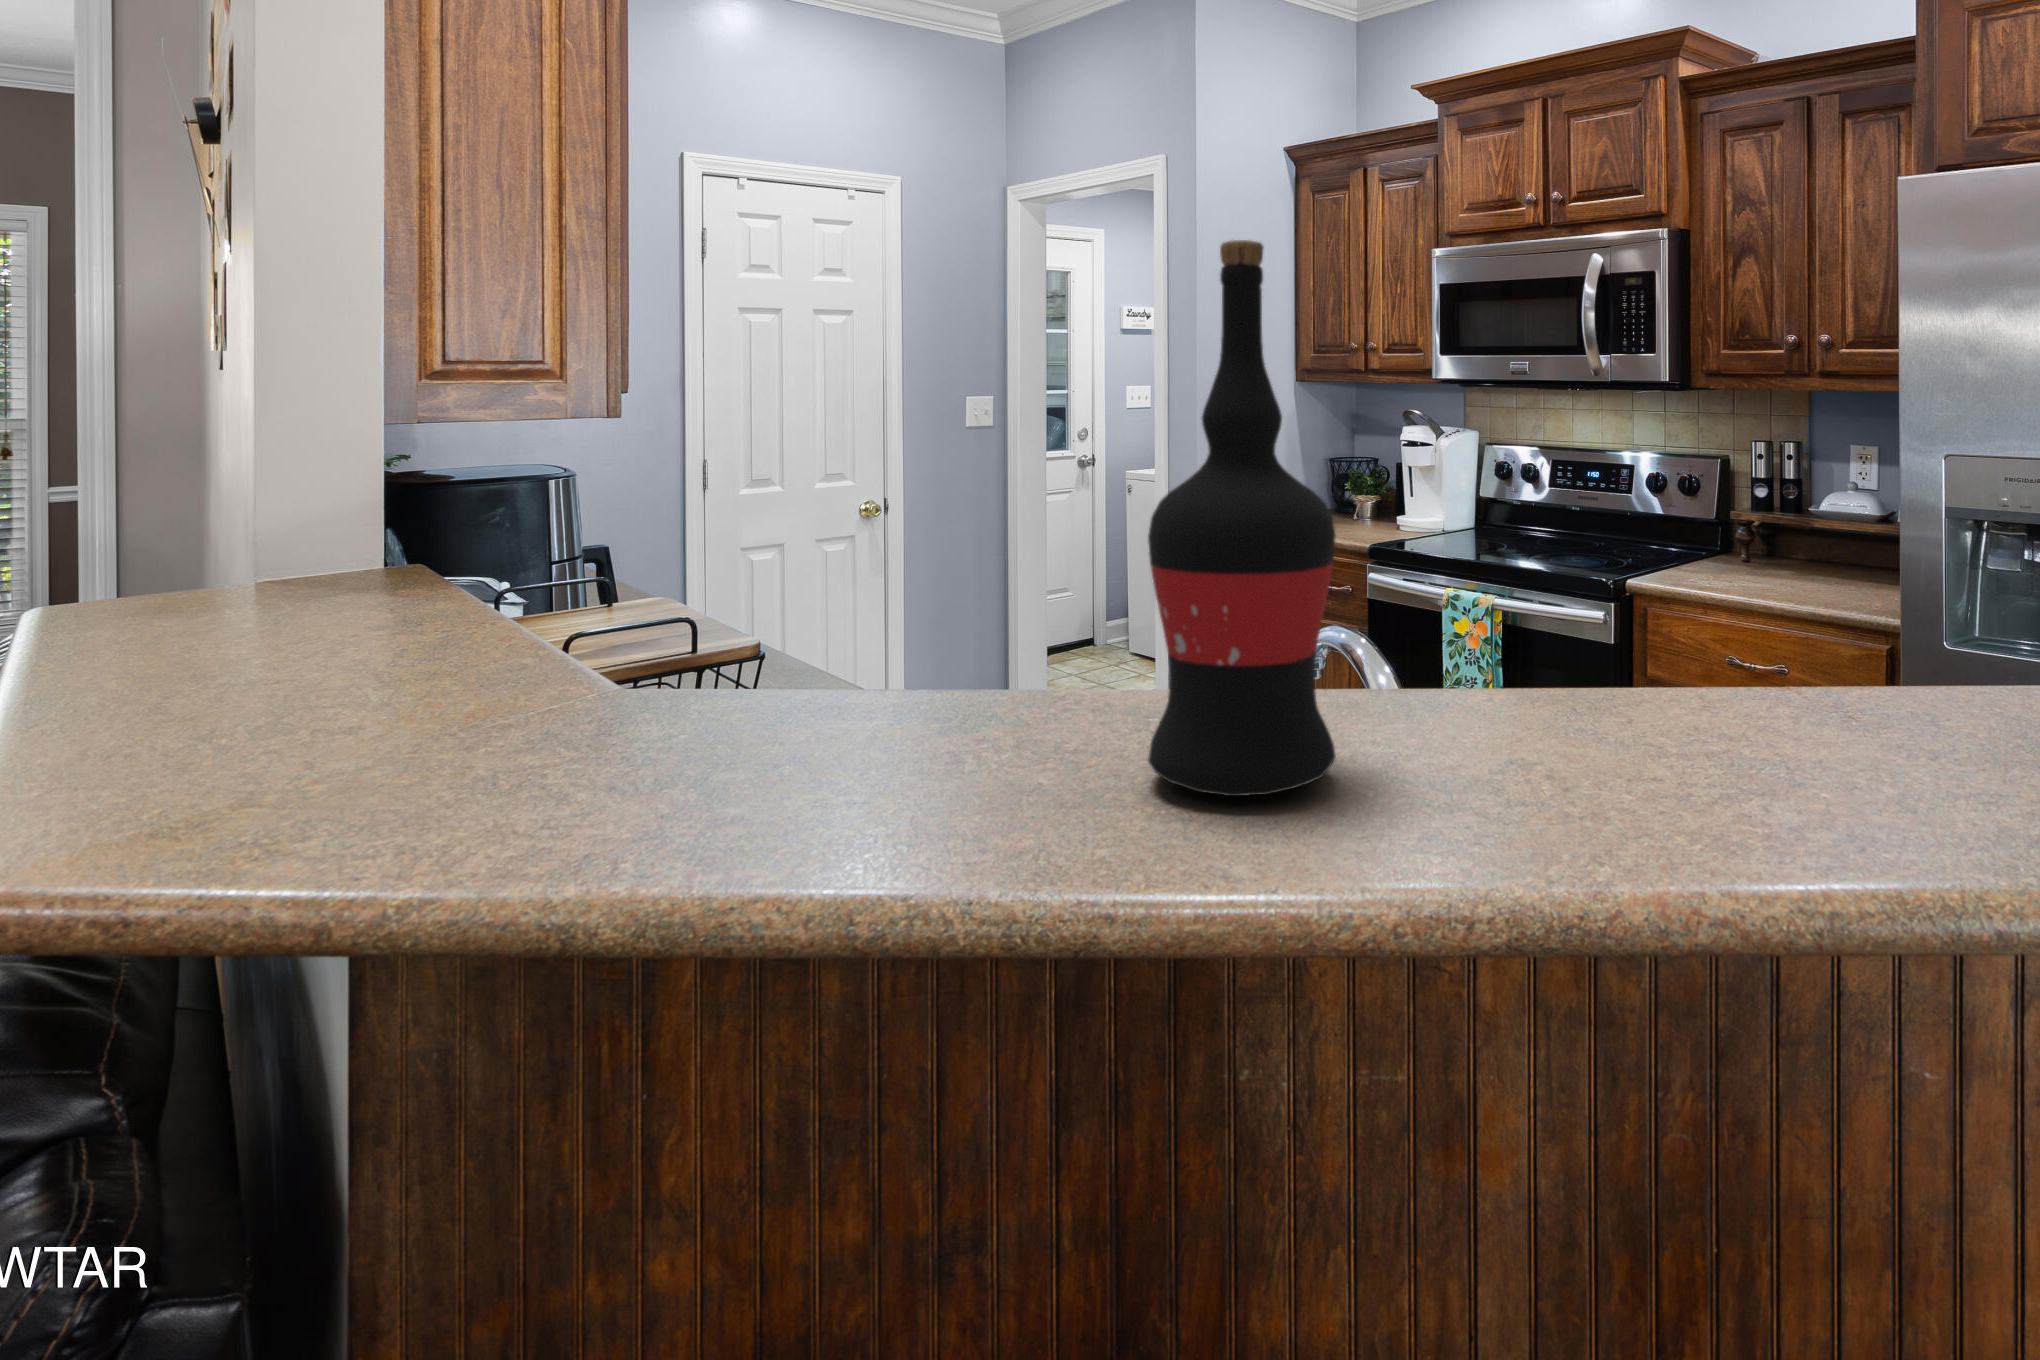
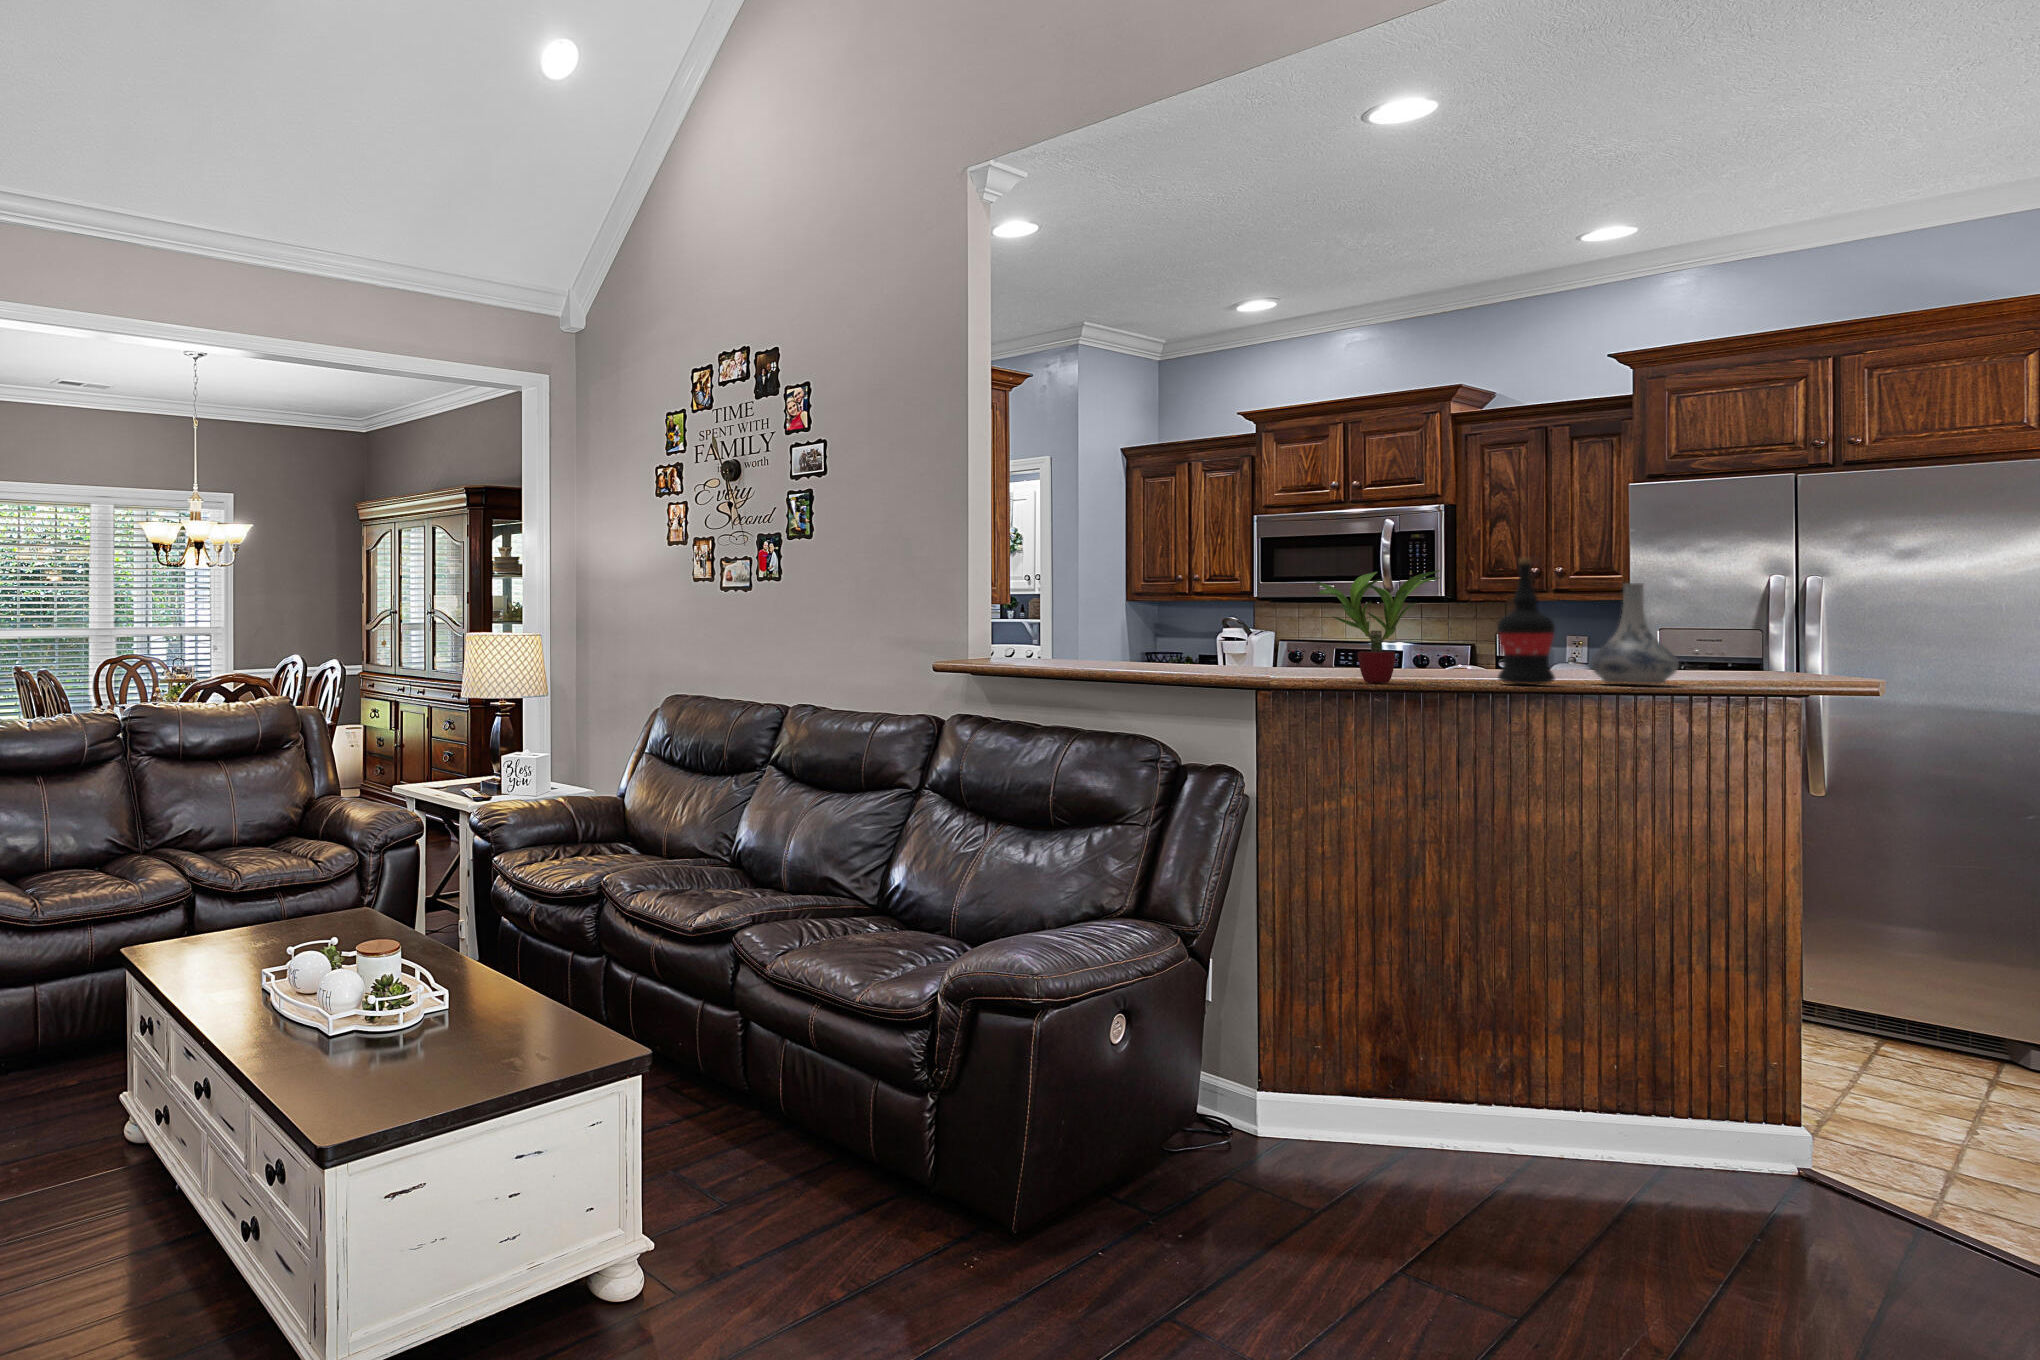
potted plant: none [417,277,985,773] -> present [1315,570,1440,683]
decorative vase: none [1524,354,1801,784] -> present [1590,583,1679,684]

